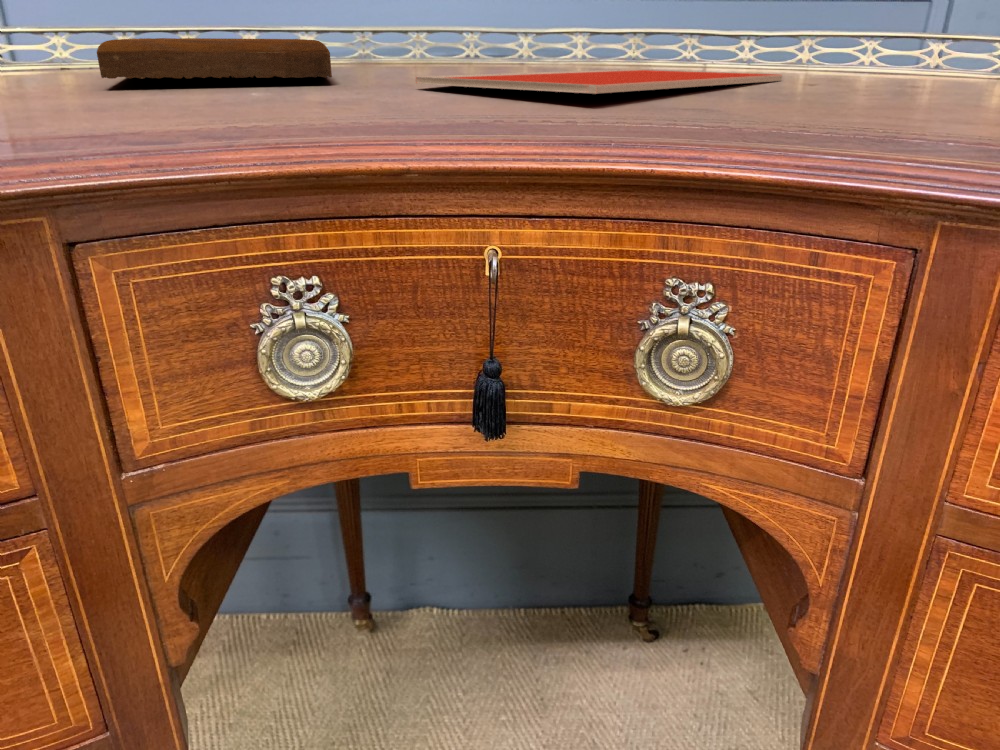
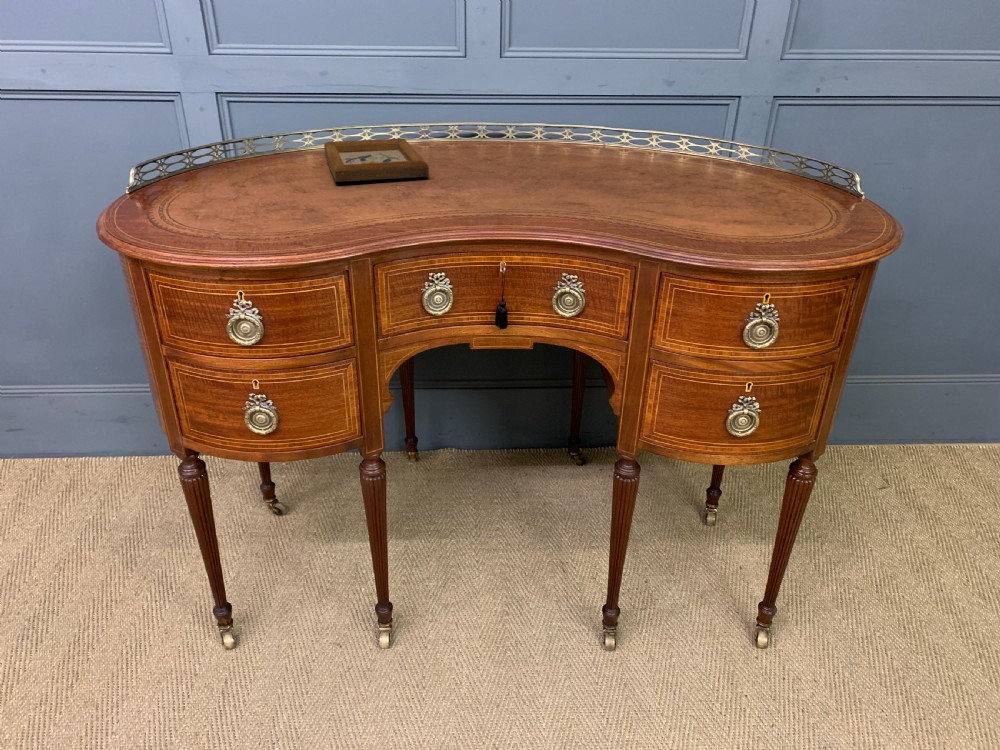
notebook: present [416,70,782,94] -> none [467,156,629,200]

